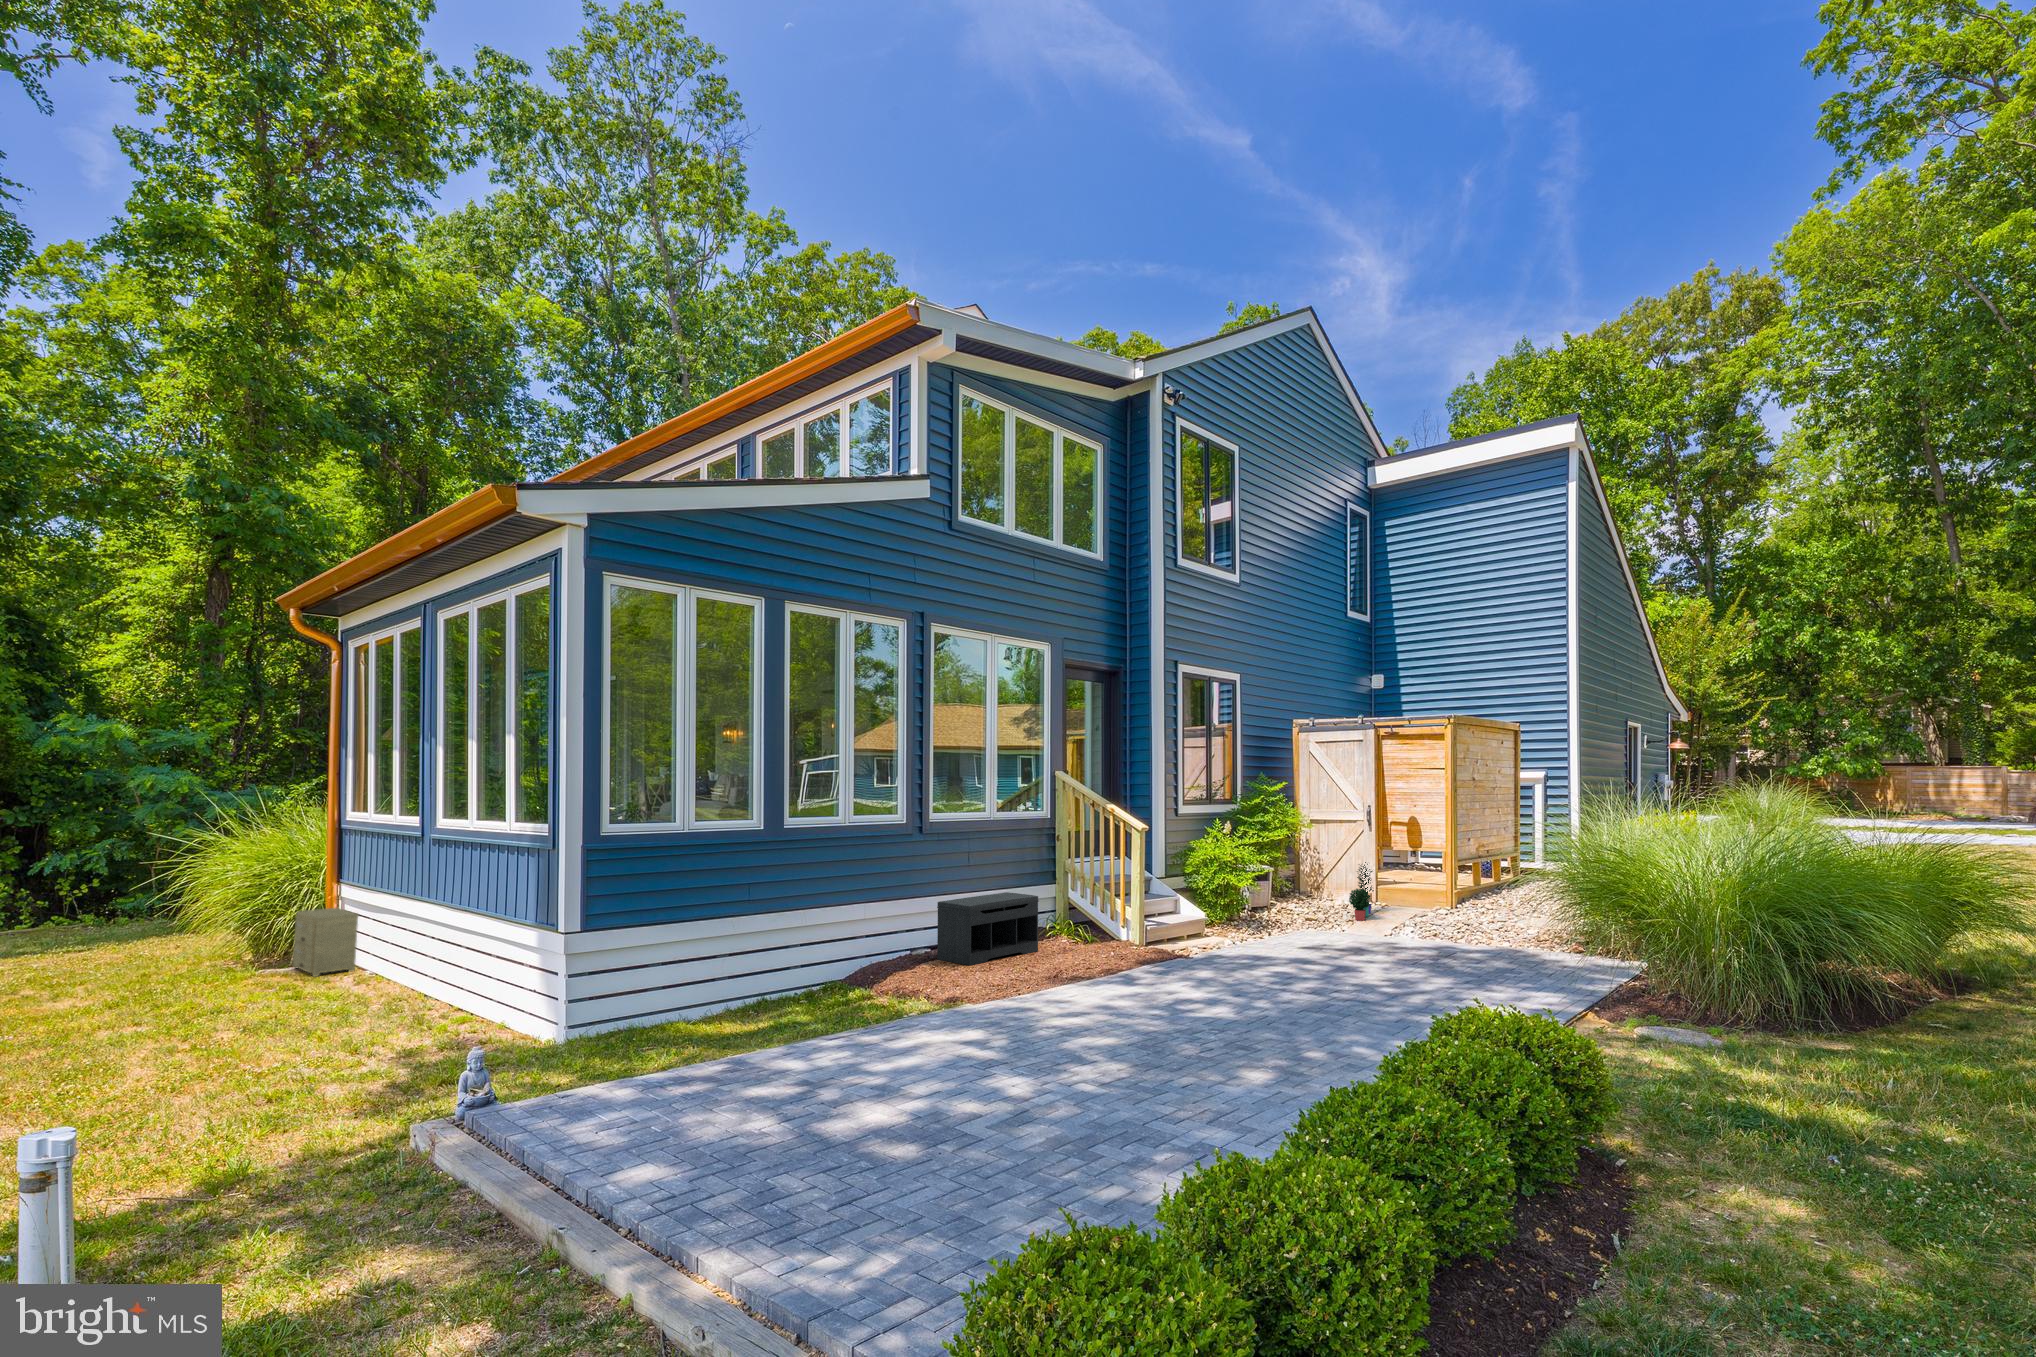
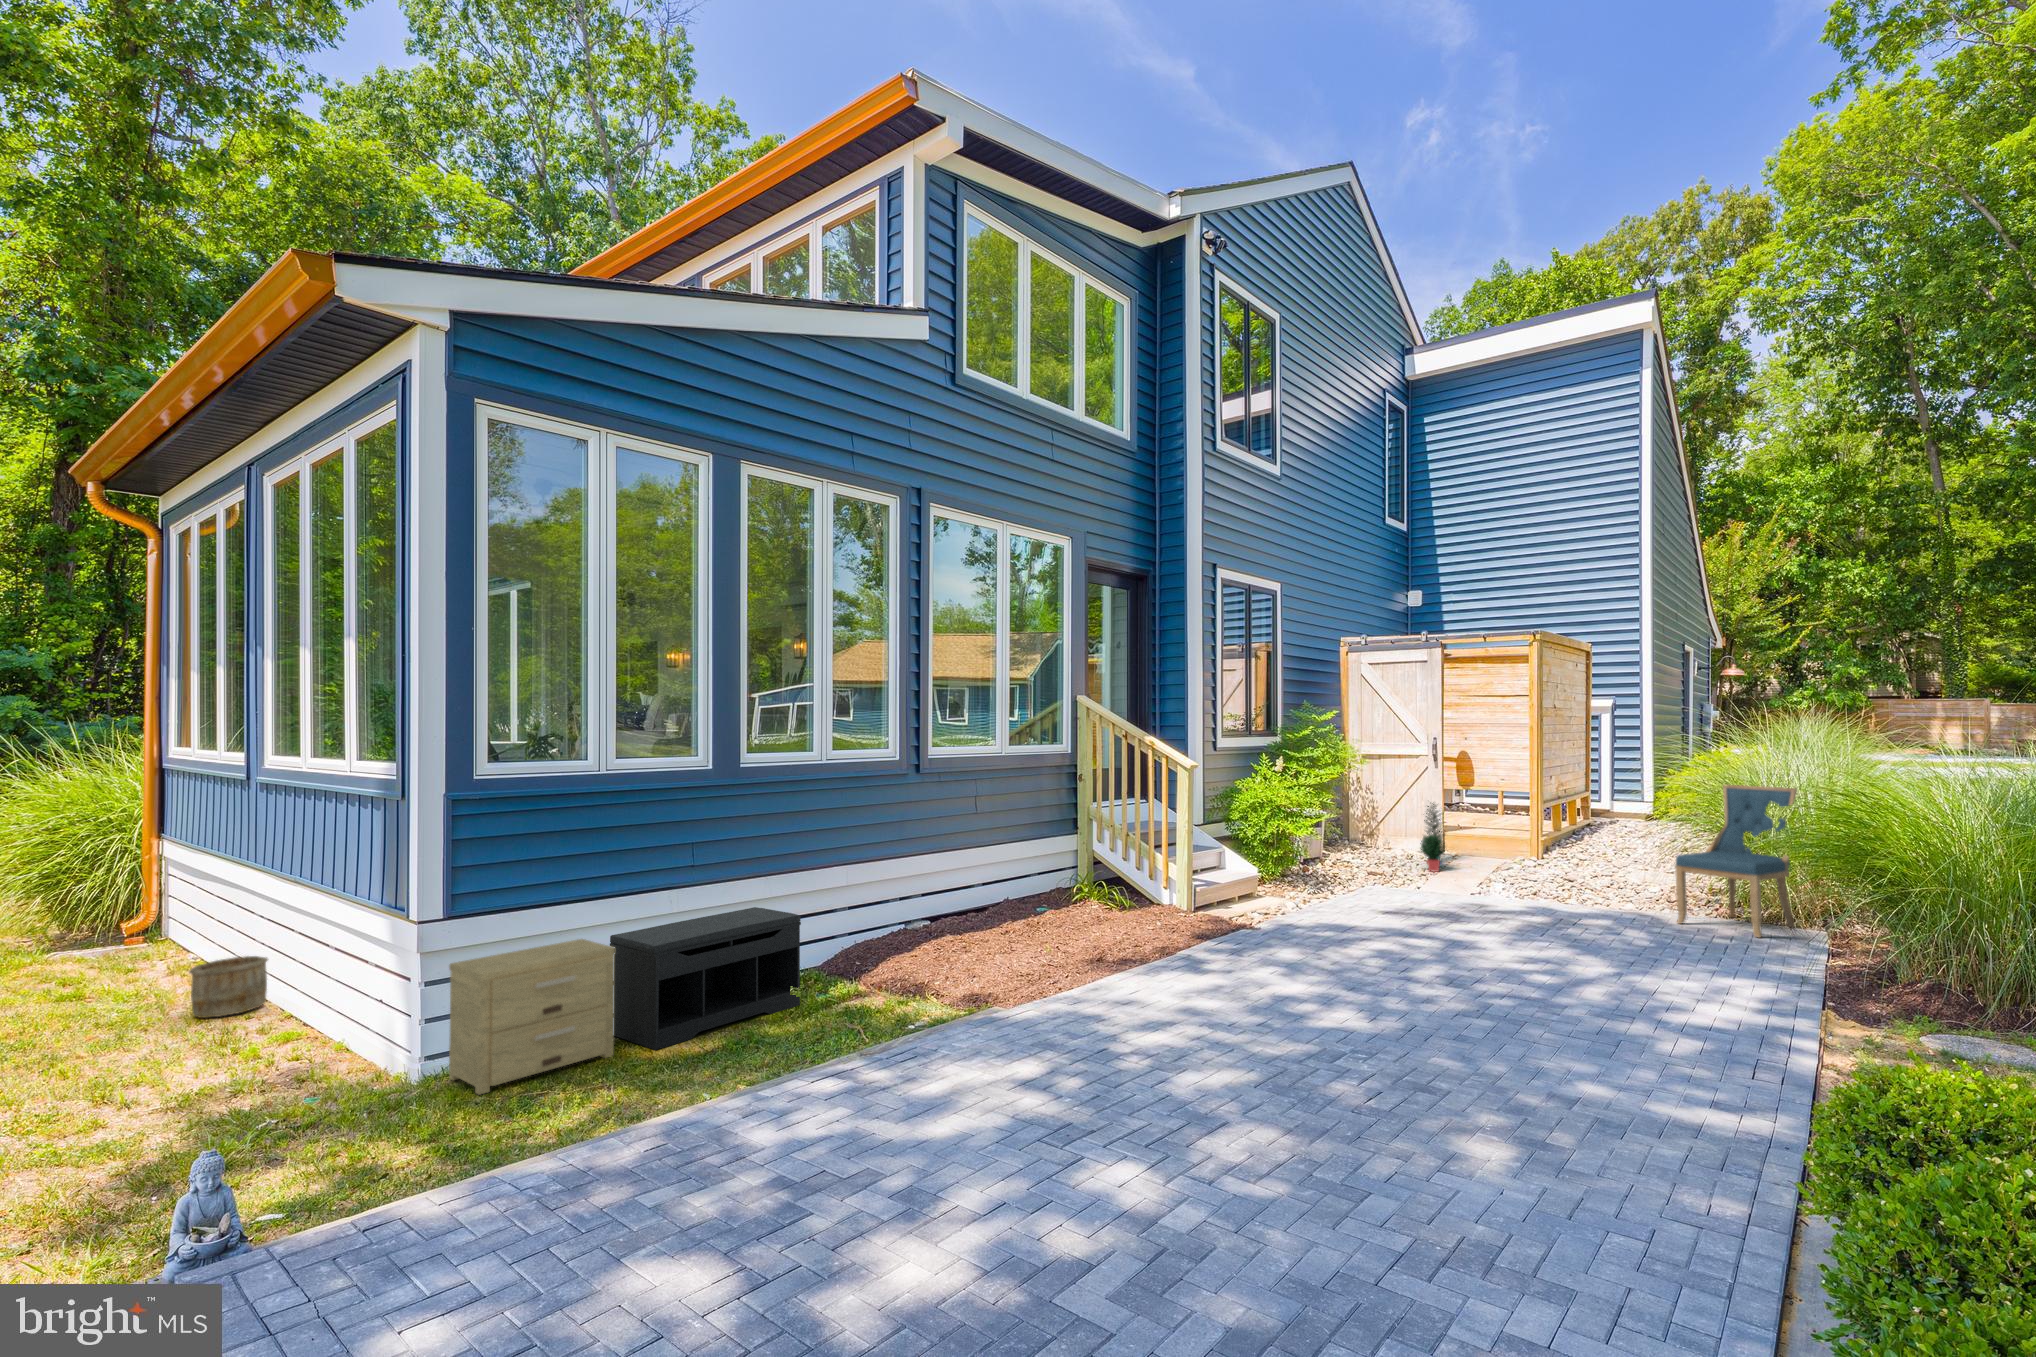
chair: none [1525,850,1620,973] -> present [1675,784,1797,937]
bench: present [937,892,1039,965] -> present [610,907,801,1050]
side table: present [293,908,359,977] -> present [449,939,615,1095]
wooden bucket: none [382,965,436,1009] -> present [189,956,268,1018]

